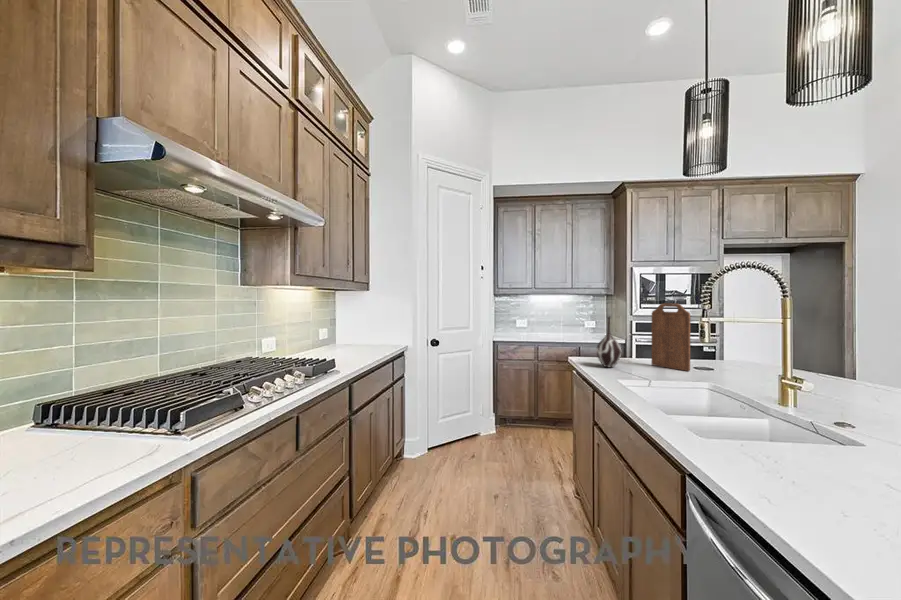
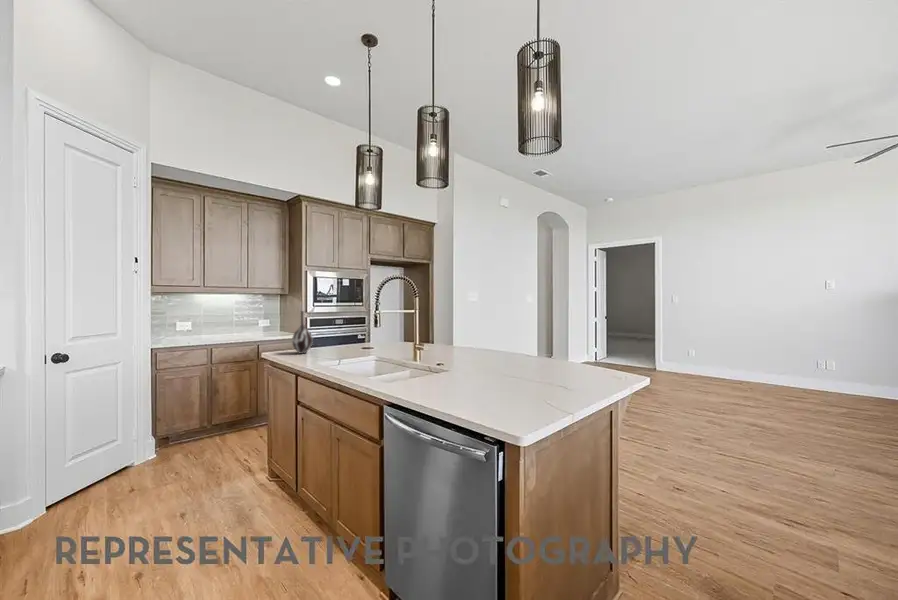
cutting board: present [652,303,690,371] -> none [333,300,360,349]

